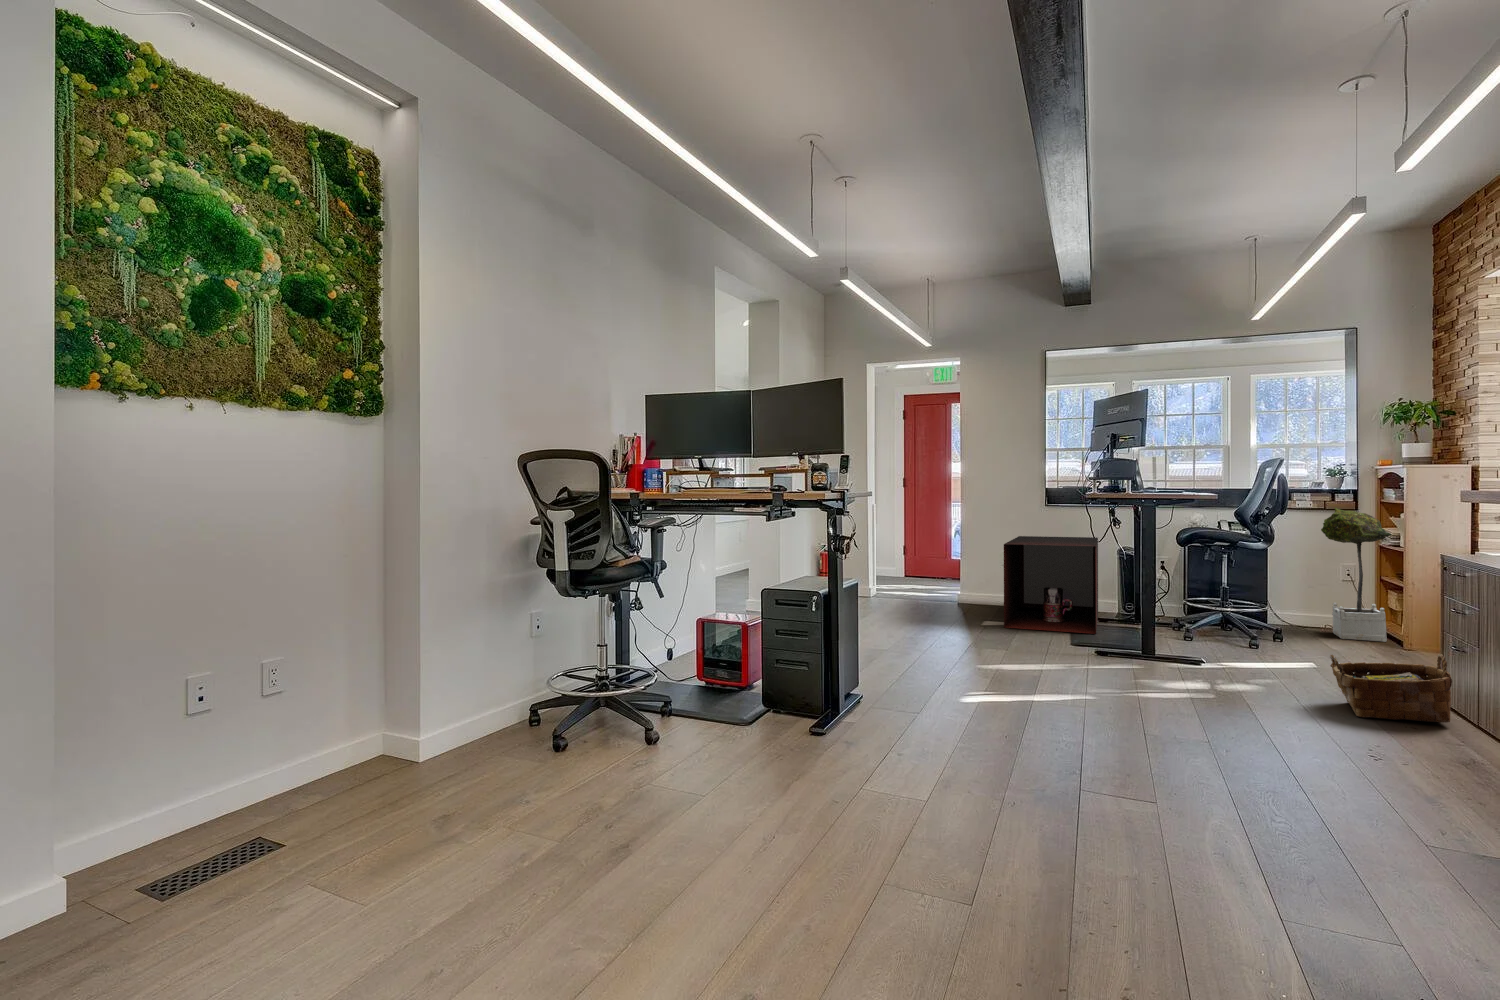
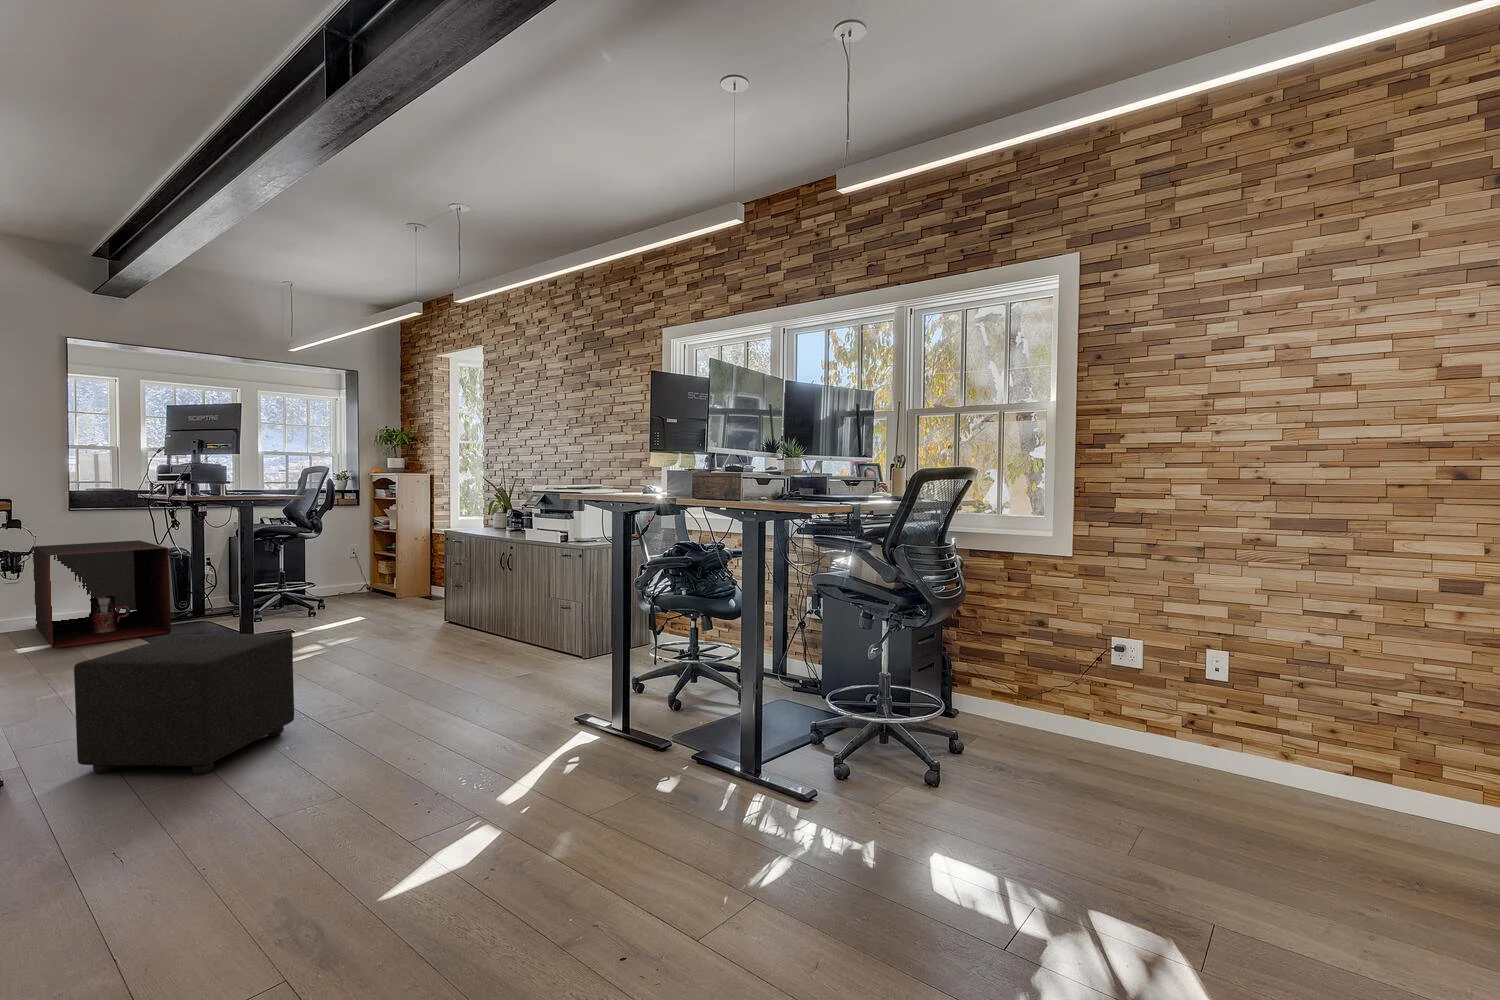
potted tree: present [1321,508,1392,642] -> none [343,504,387,598]
ottoman: none [861,635,1049,795] -> present [74,634,294,774]
woven basket: present [1330,654,1452,722] -> none [397,590,461,638]

